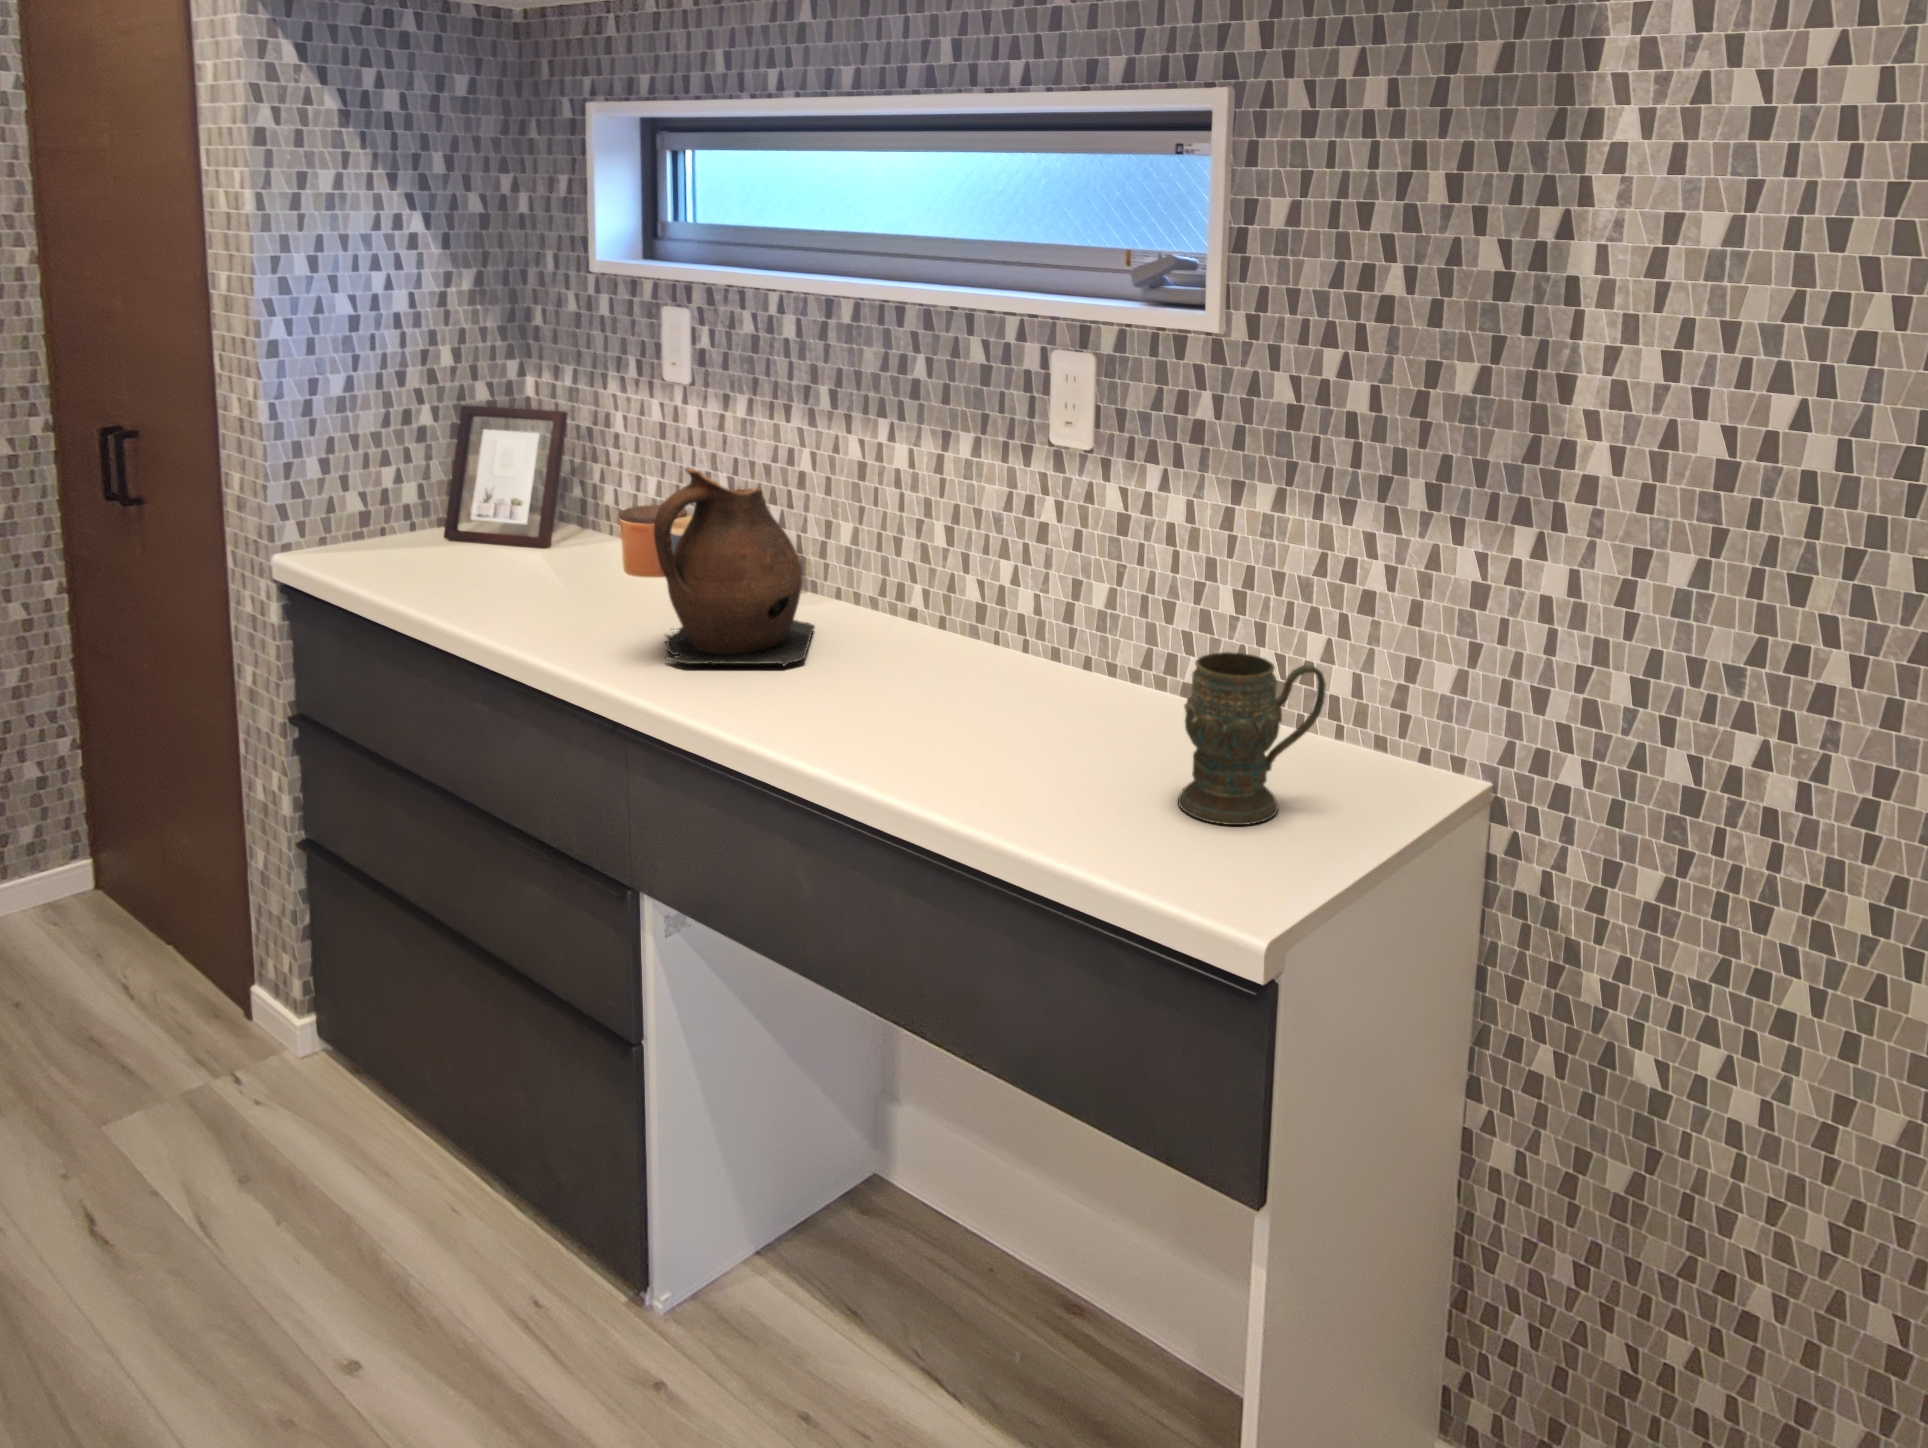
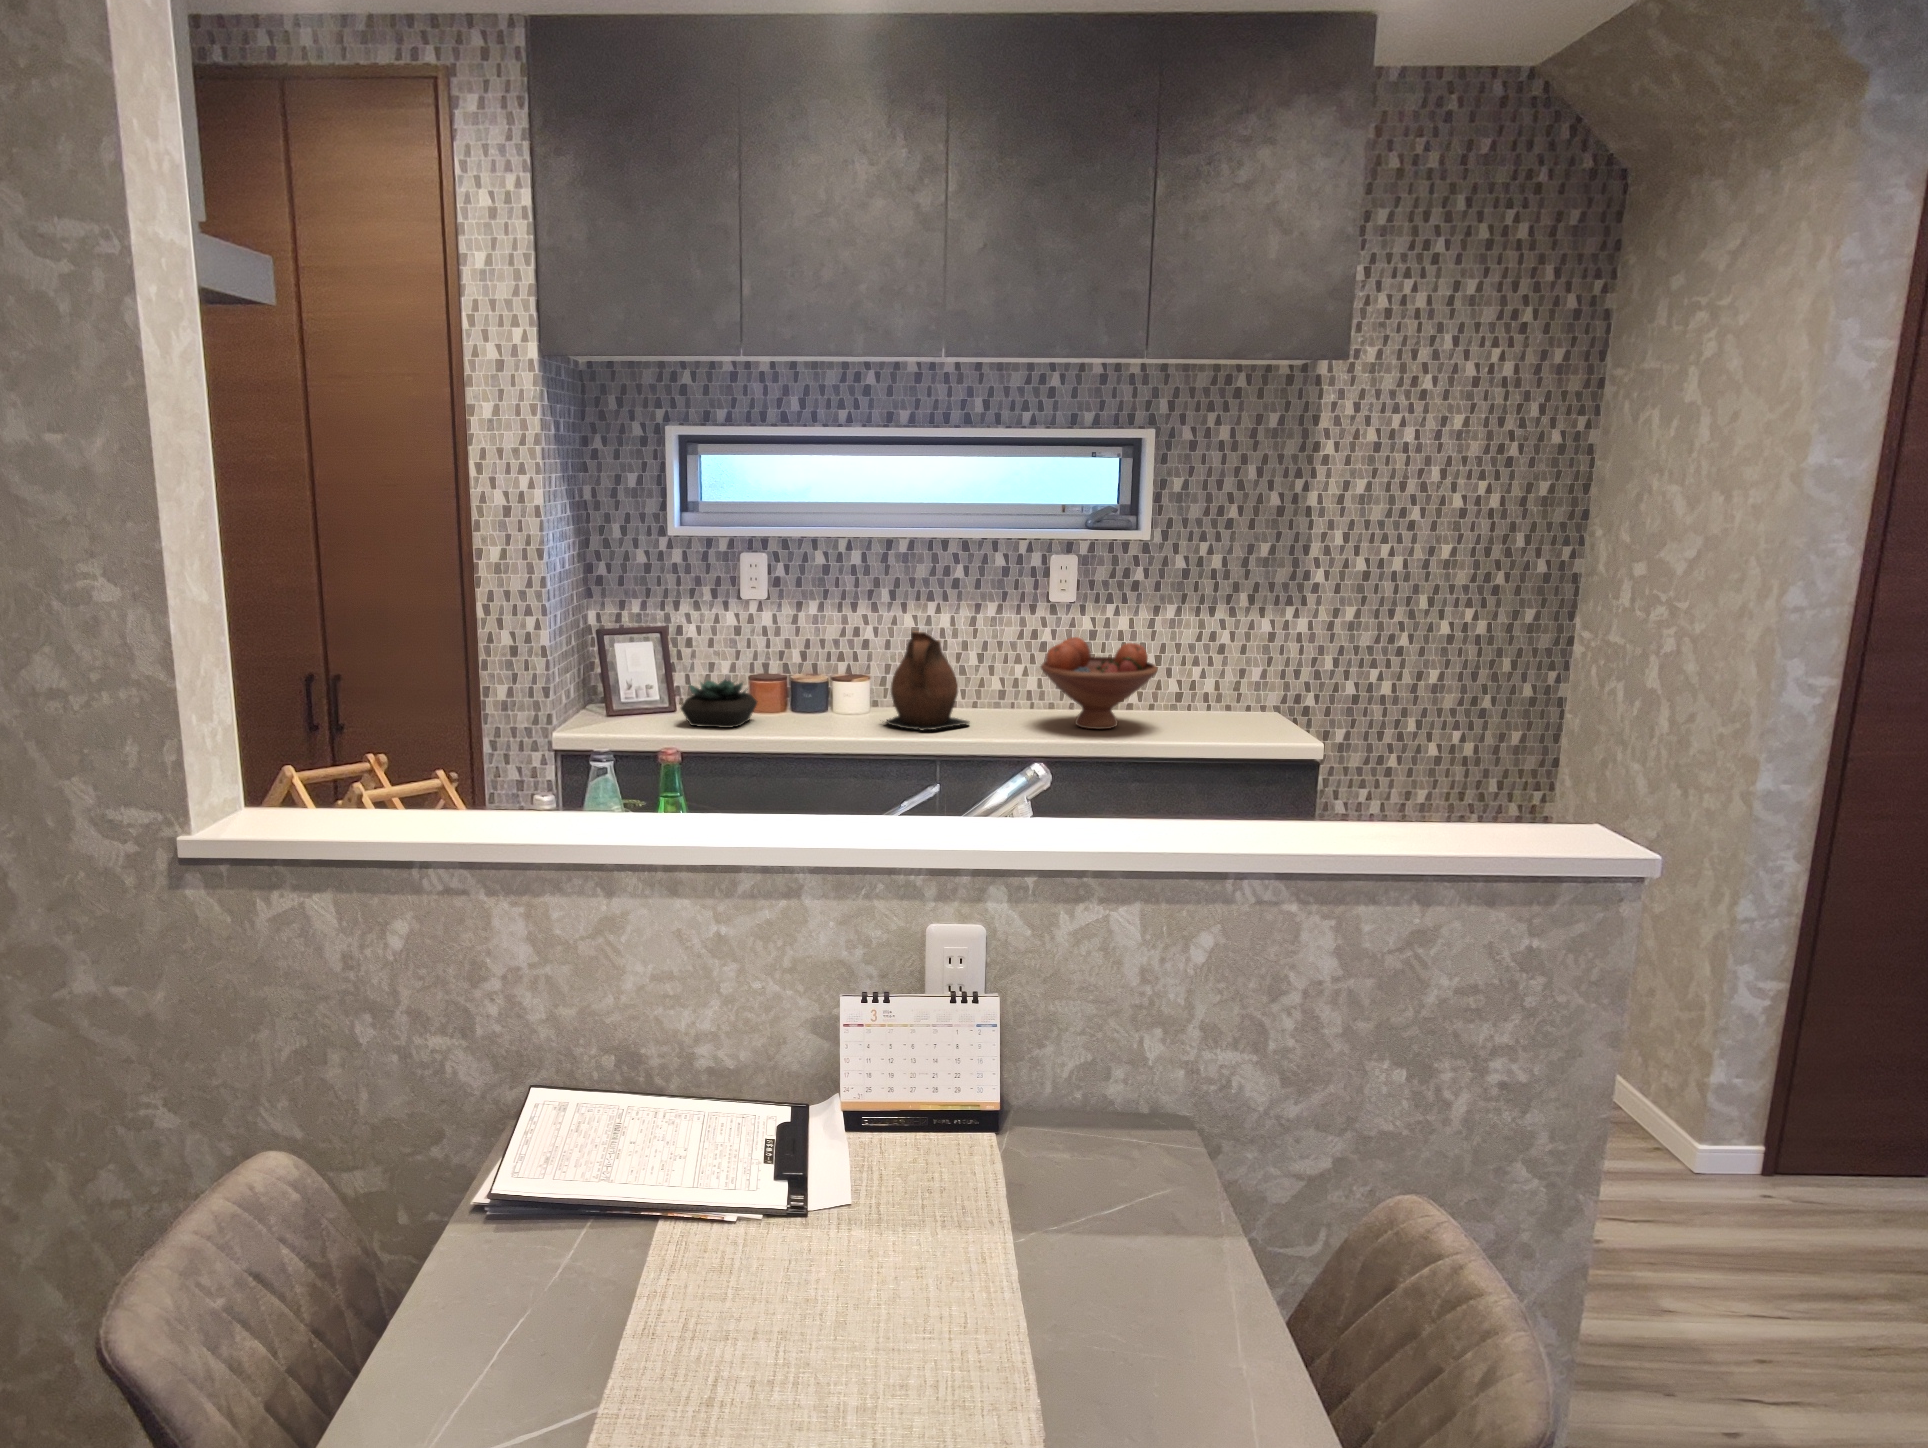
succulent plant: none [447,504,586,590] -> present [681,680,757,728]
fruit bowl: none [860,523,1121,740] -> present [1041,637,1158,729]
mug: present [1178,652,1326,825] -> none [1205,668,1251,732]

